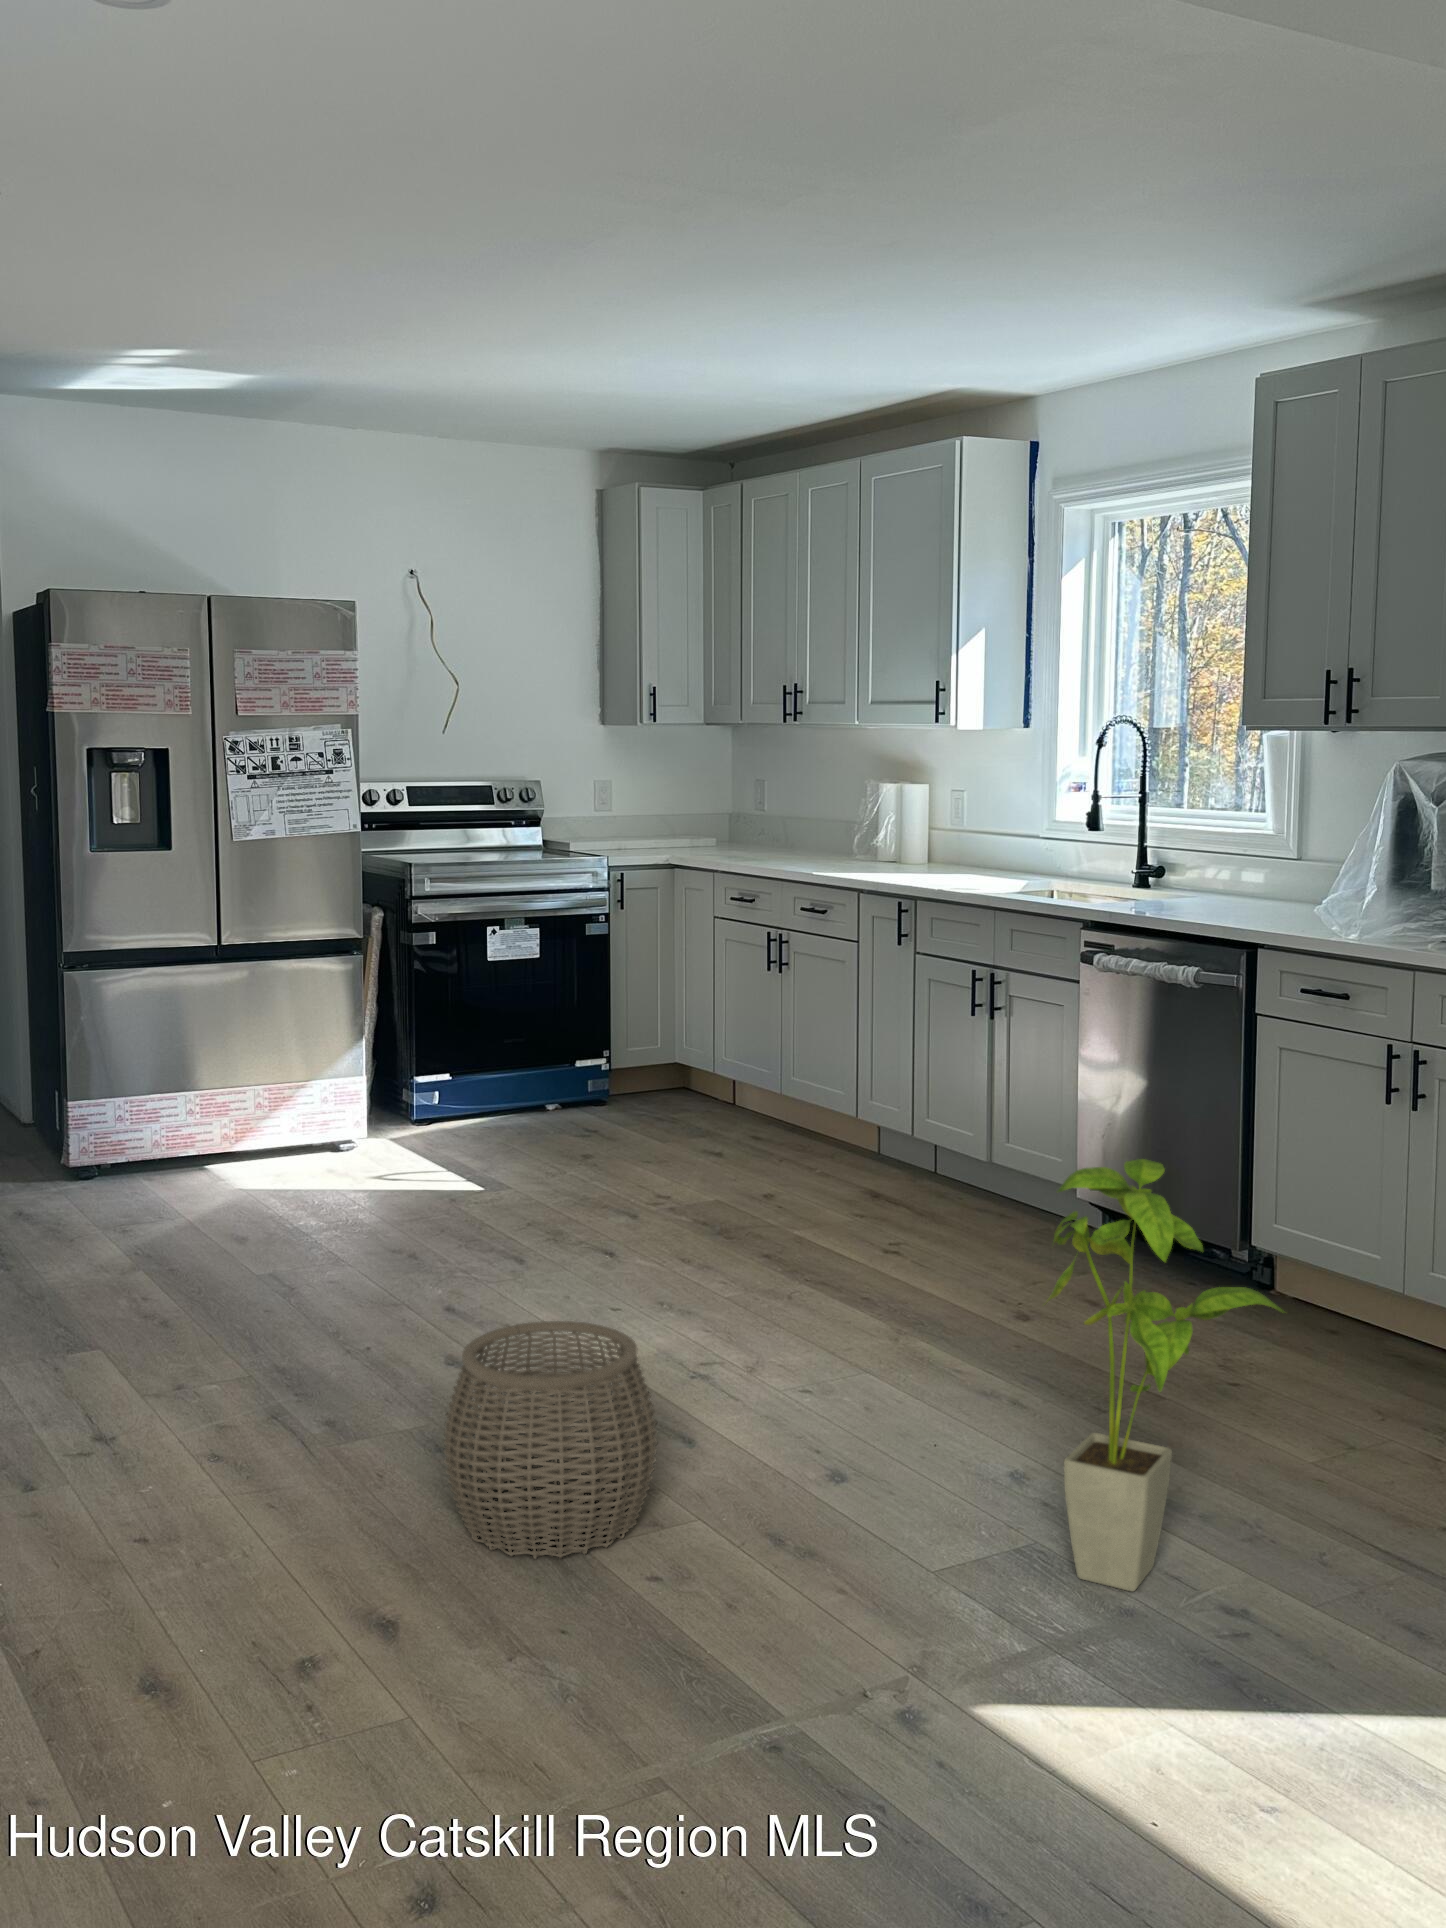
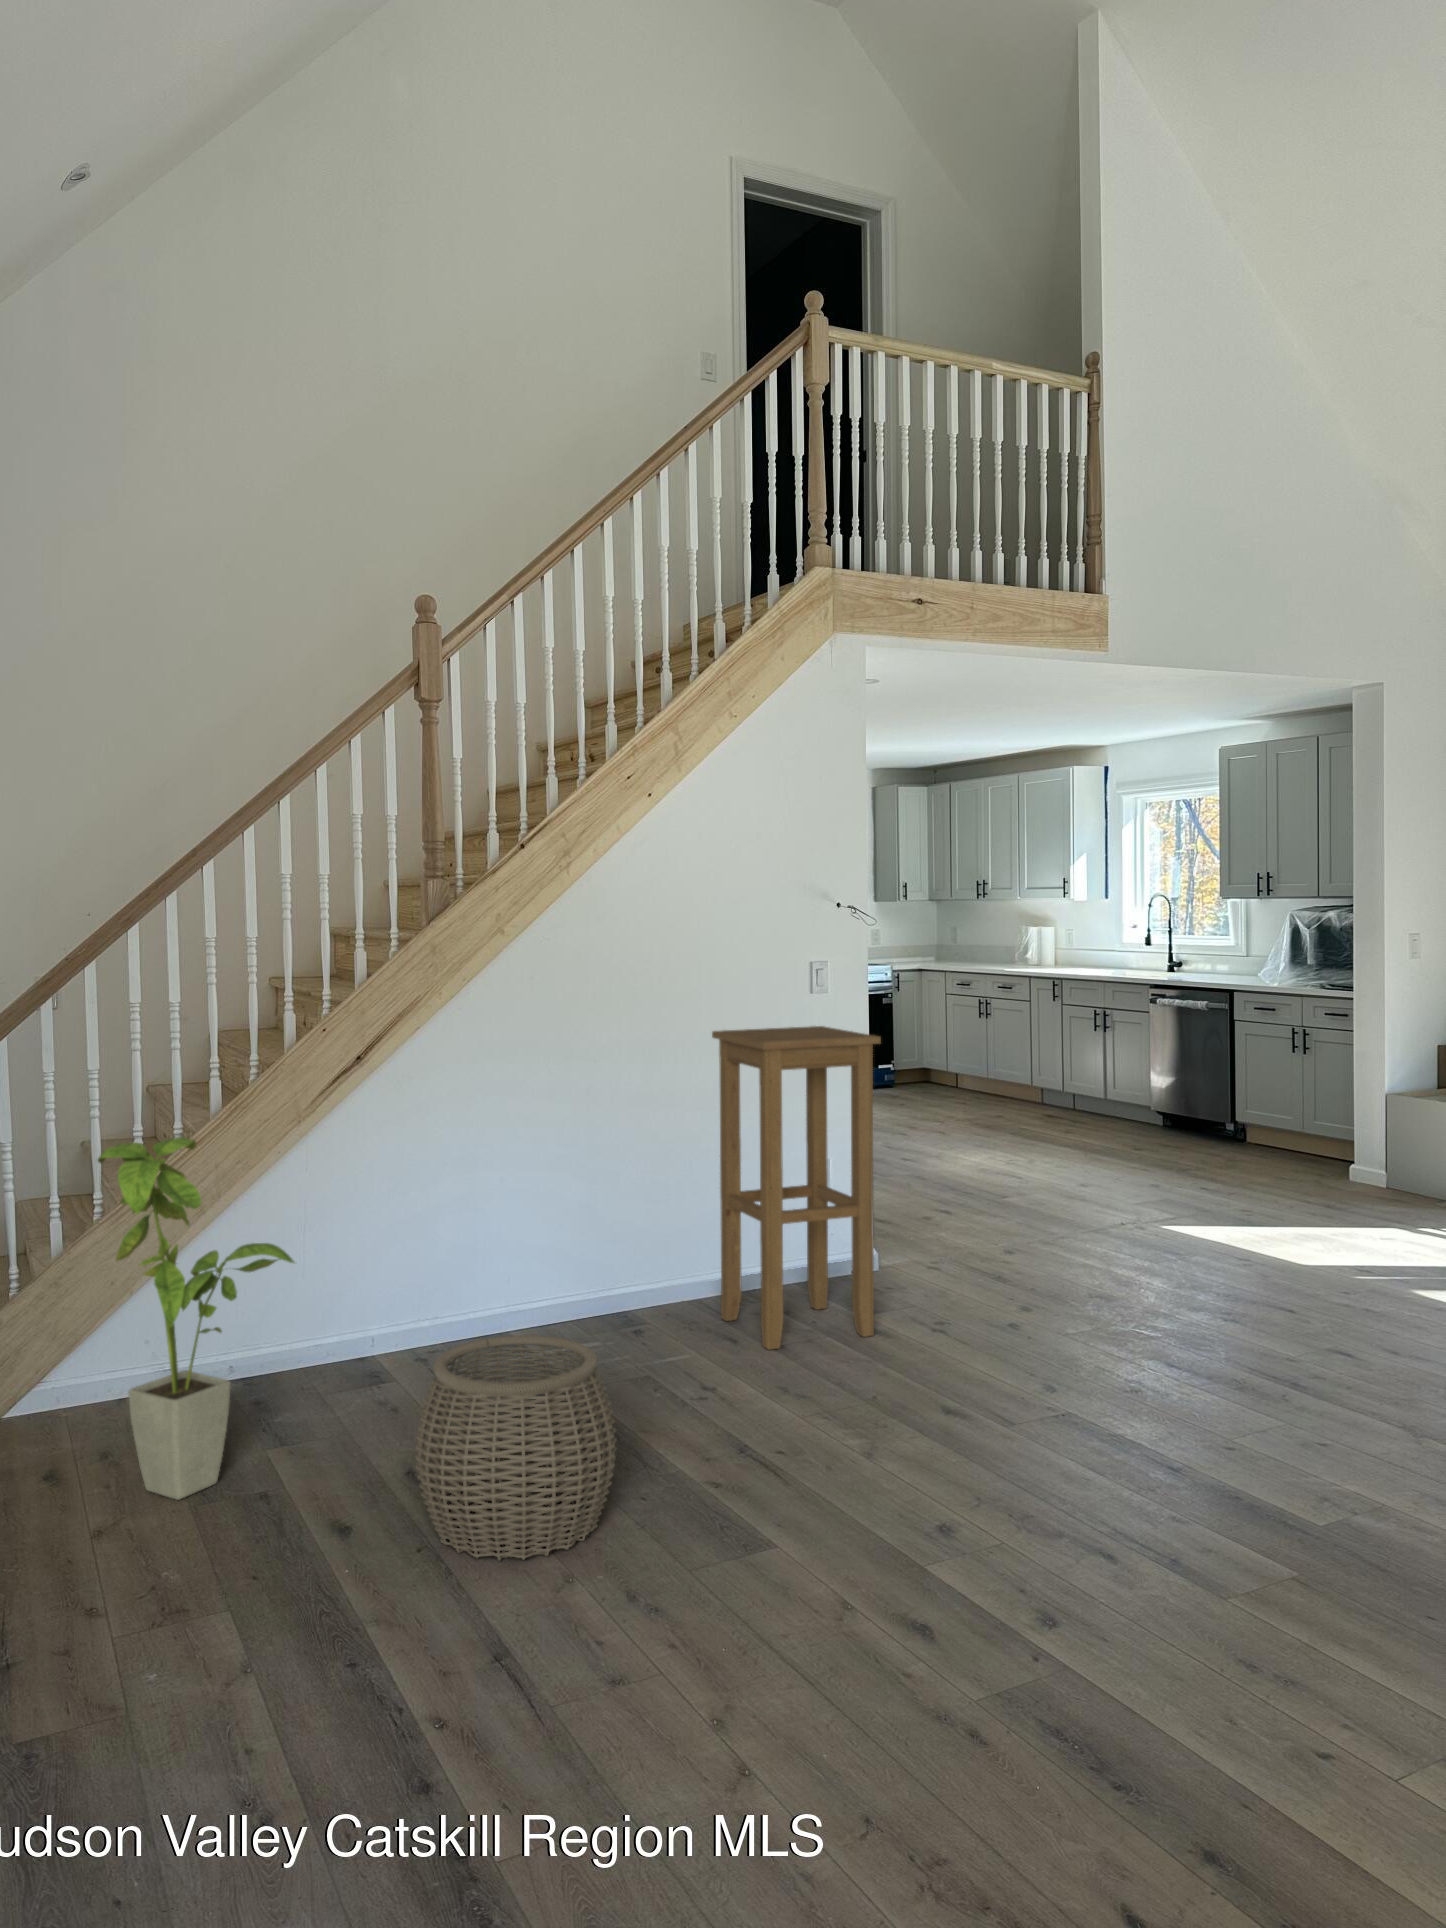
stool: none [756,963,947,1325] -> present [712,1026,881,1349]
house plant: present [1047,1159,1284,1591] -> present [98,1137,294,1500]

